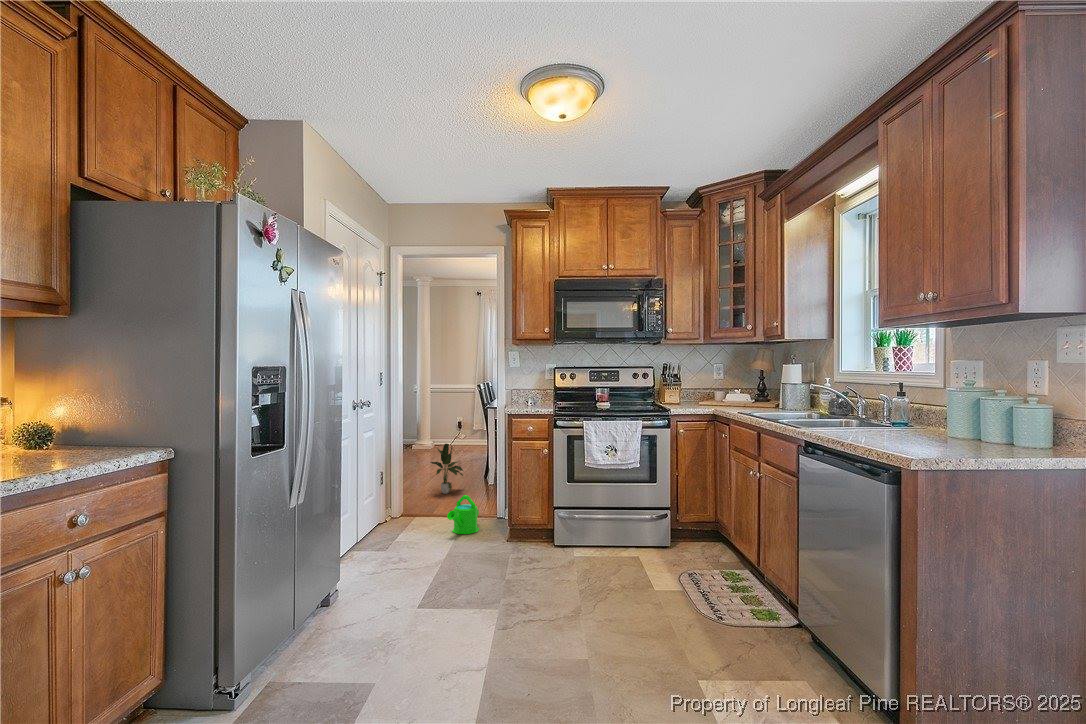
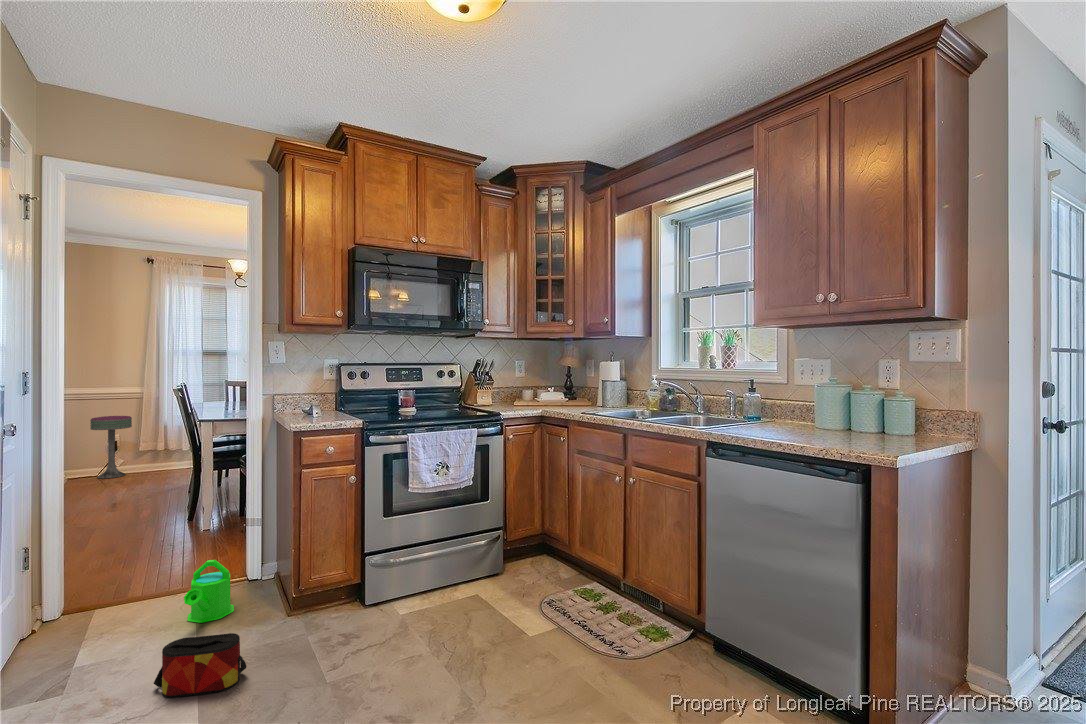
bar stool: none [446,404,468,446] -> present [90,416,132,478]
potted plant: present [430,444,463,494] -> none [108,481,170,559]
bag: none [419,534,464,569] -> present [154,633,246,698]

